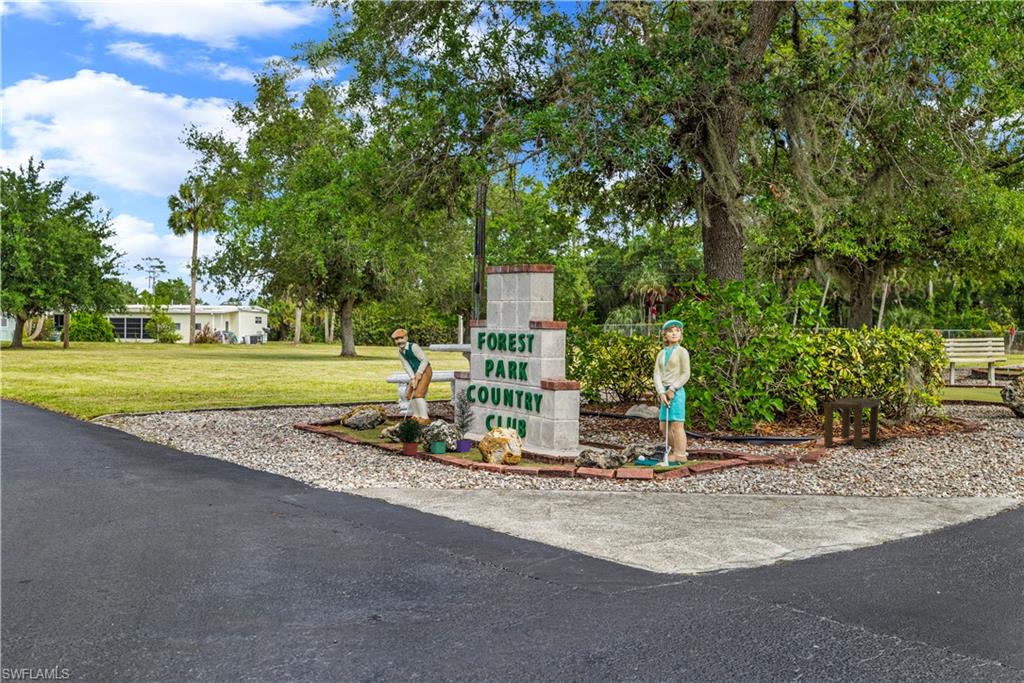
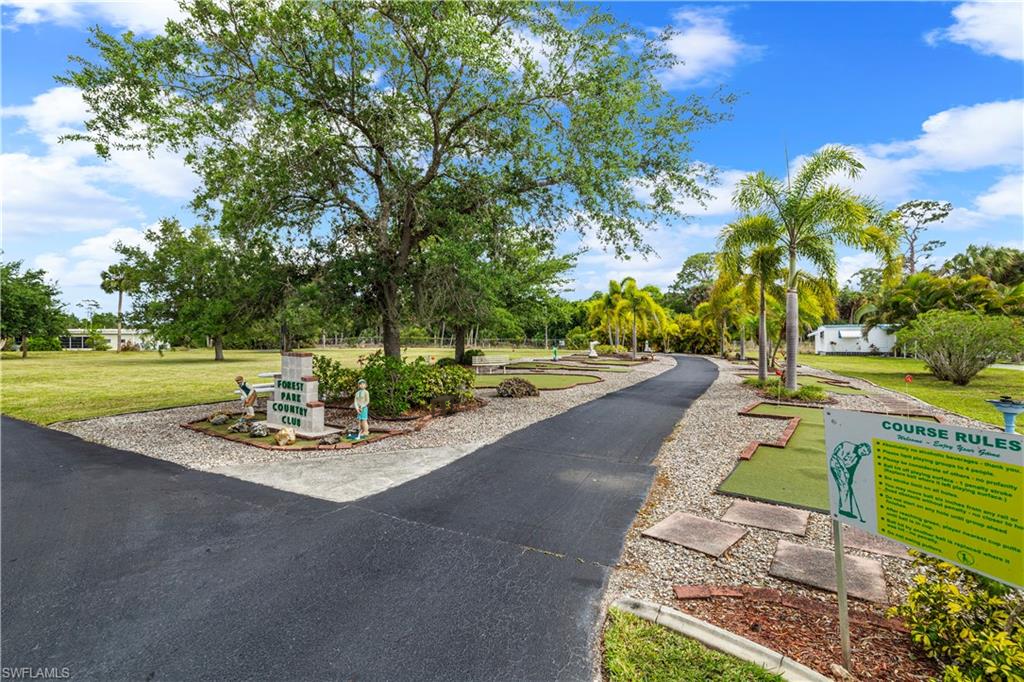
potted plant: present [398,389,474,455] -> none [235,406,277,440]

